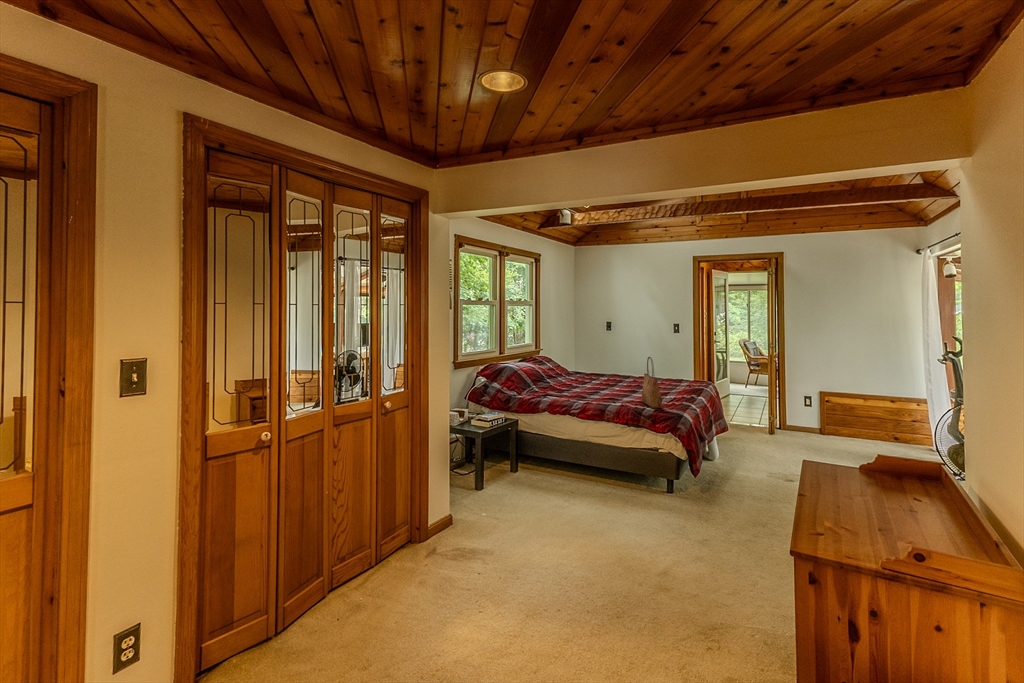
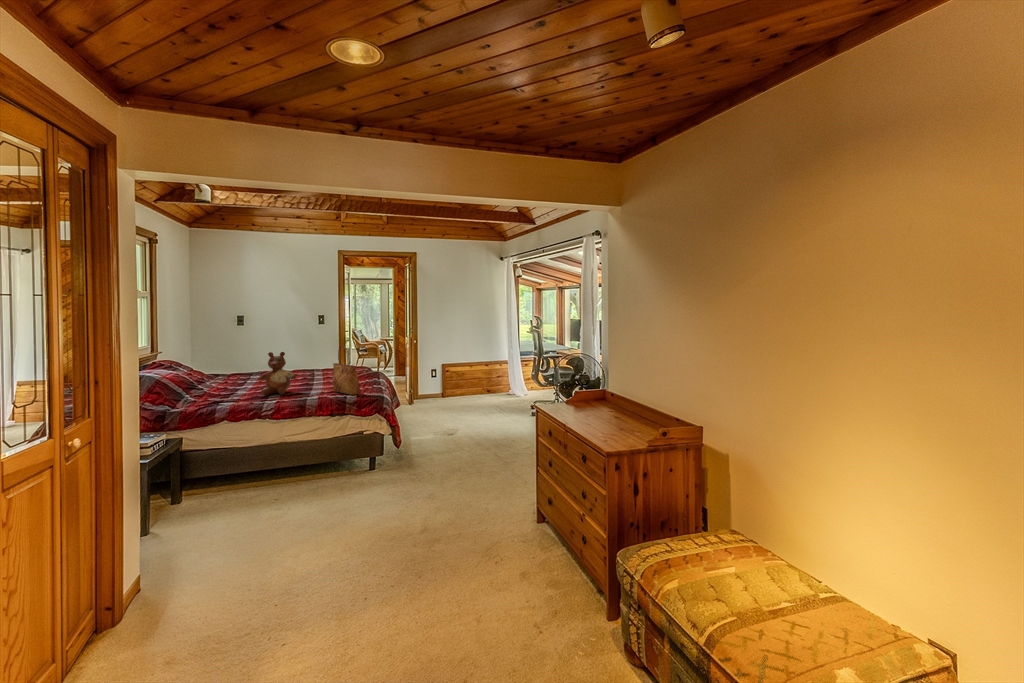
stuffed bear: none [583,357,614,397] -> present [260,352,296,396]

